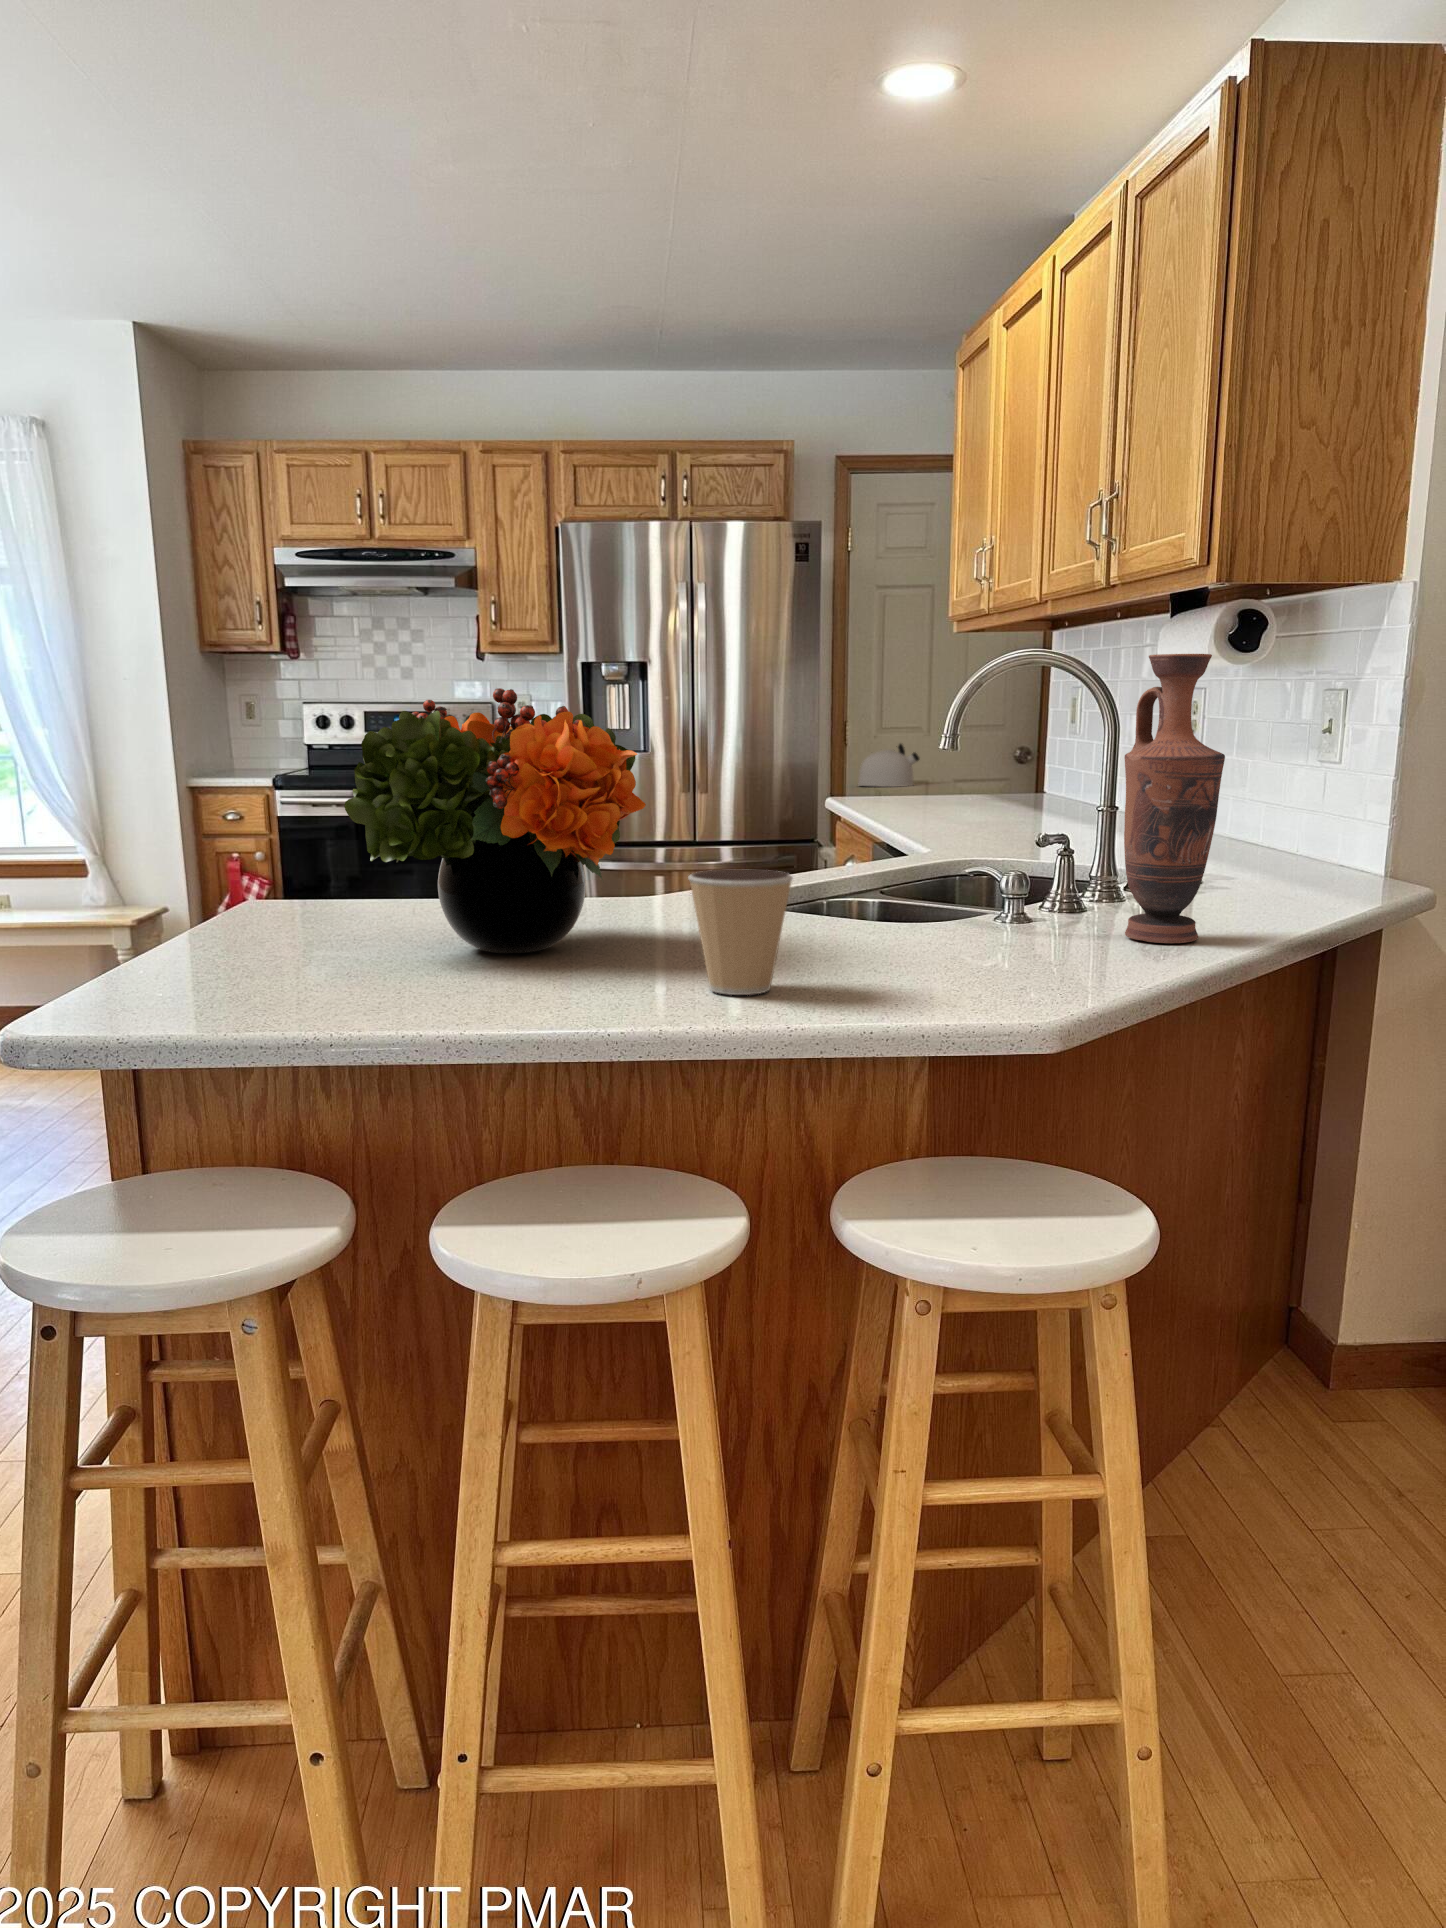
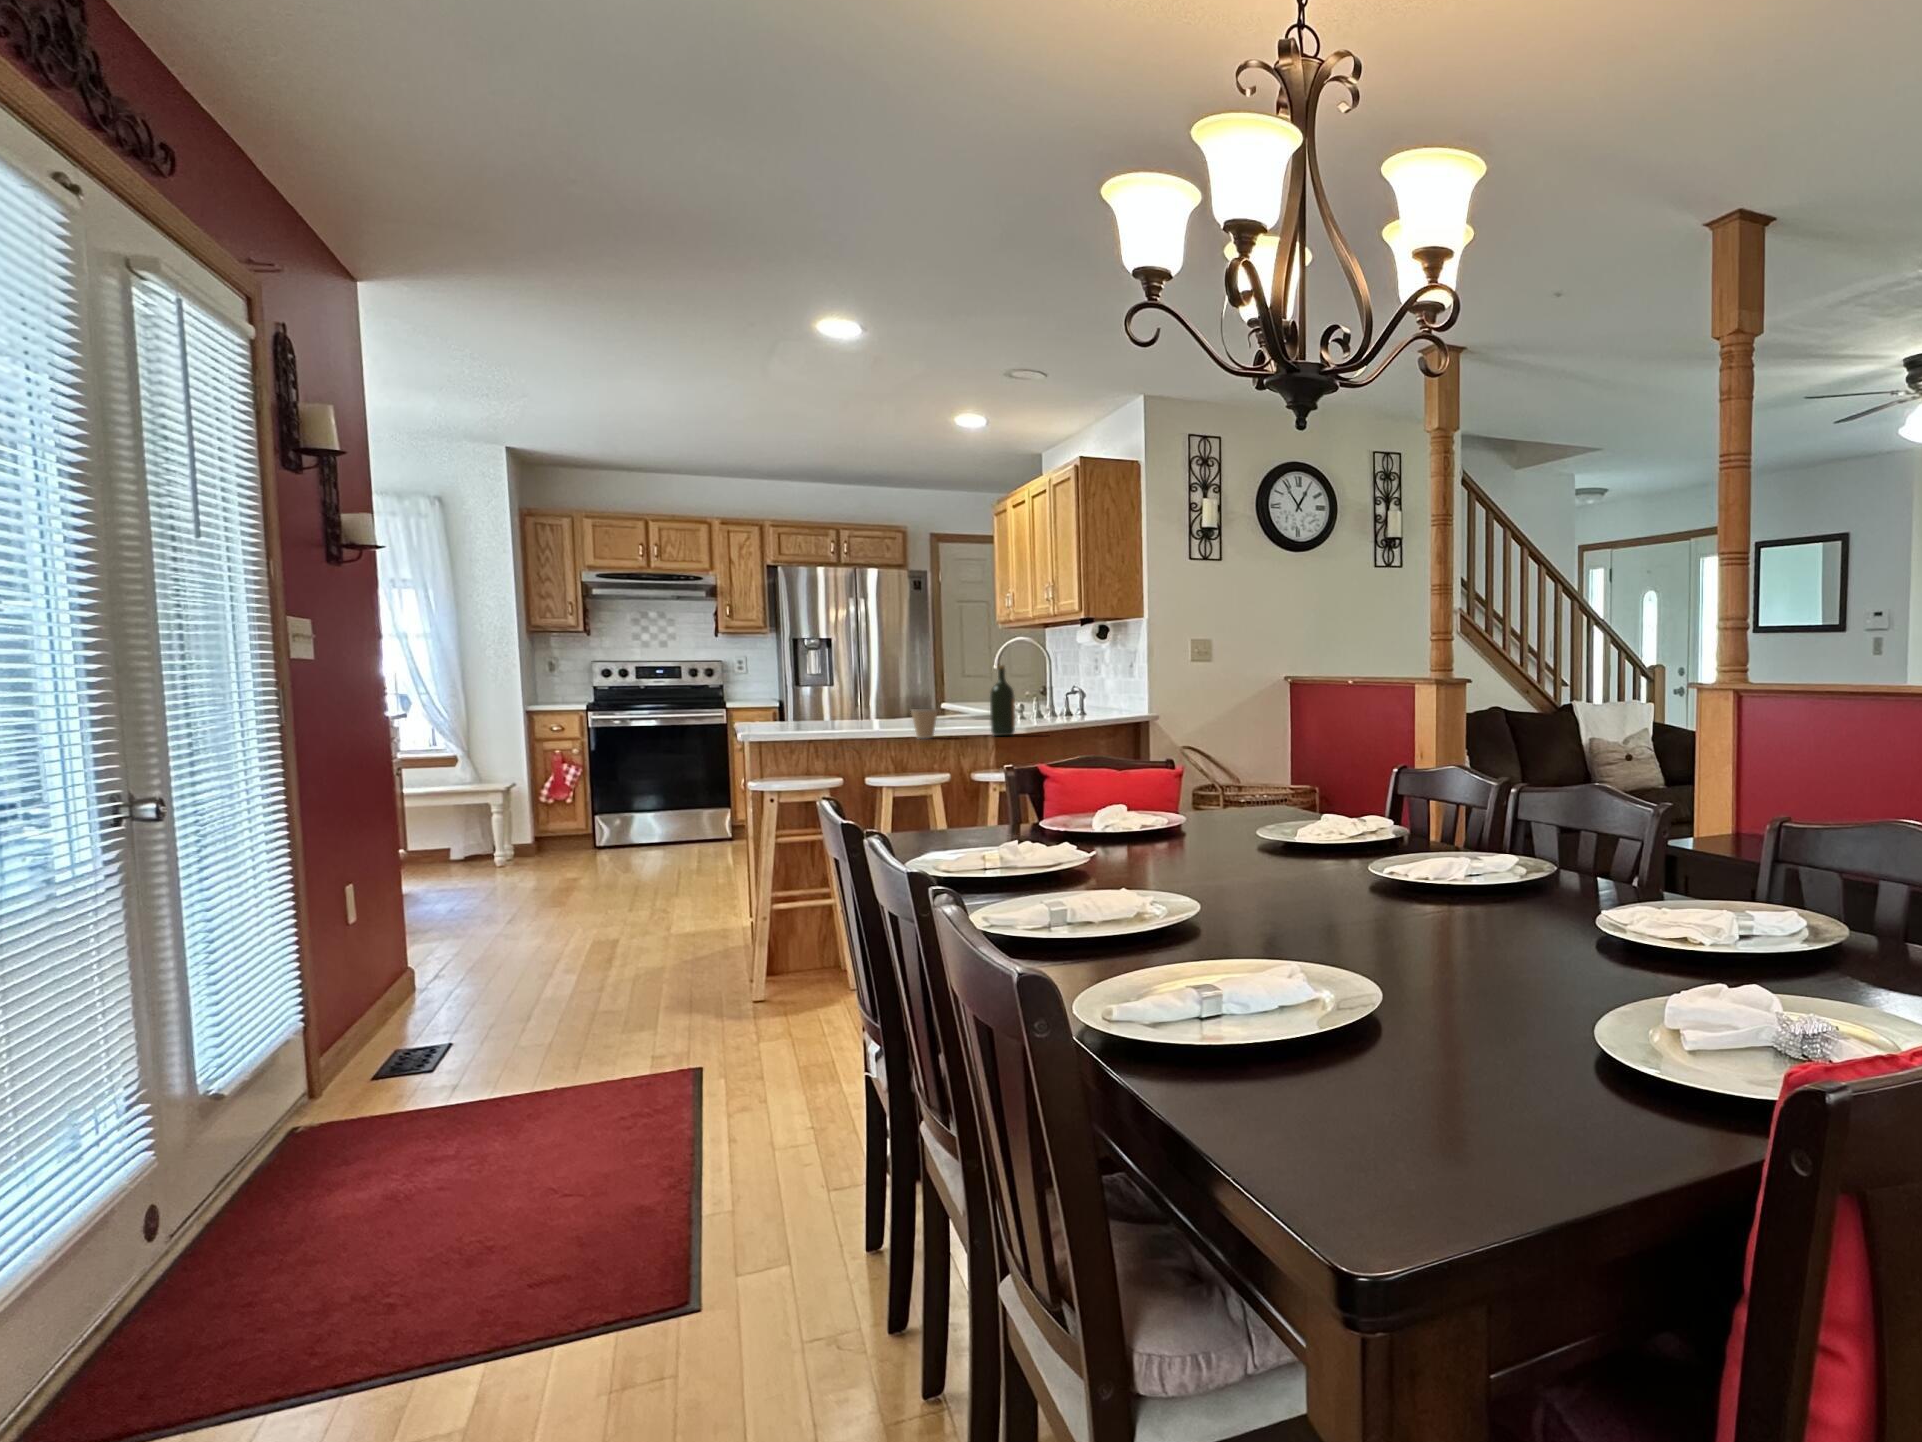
vase: present [1124,654,1225,943] -> none [1030,654,1056,732]
flower arrangement: present [344,688,646,953] -> none [801,662,893,736]
wine bottle: none [990,696,1092,984] -> present [990,665,1015,736]
kettle: present [858,744,919,787] -> none [948,681,983,708]

